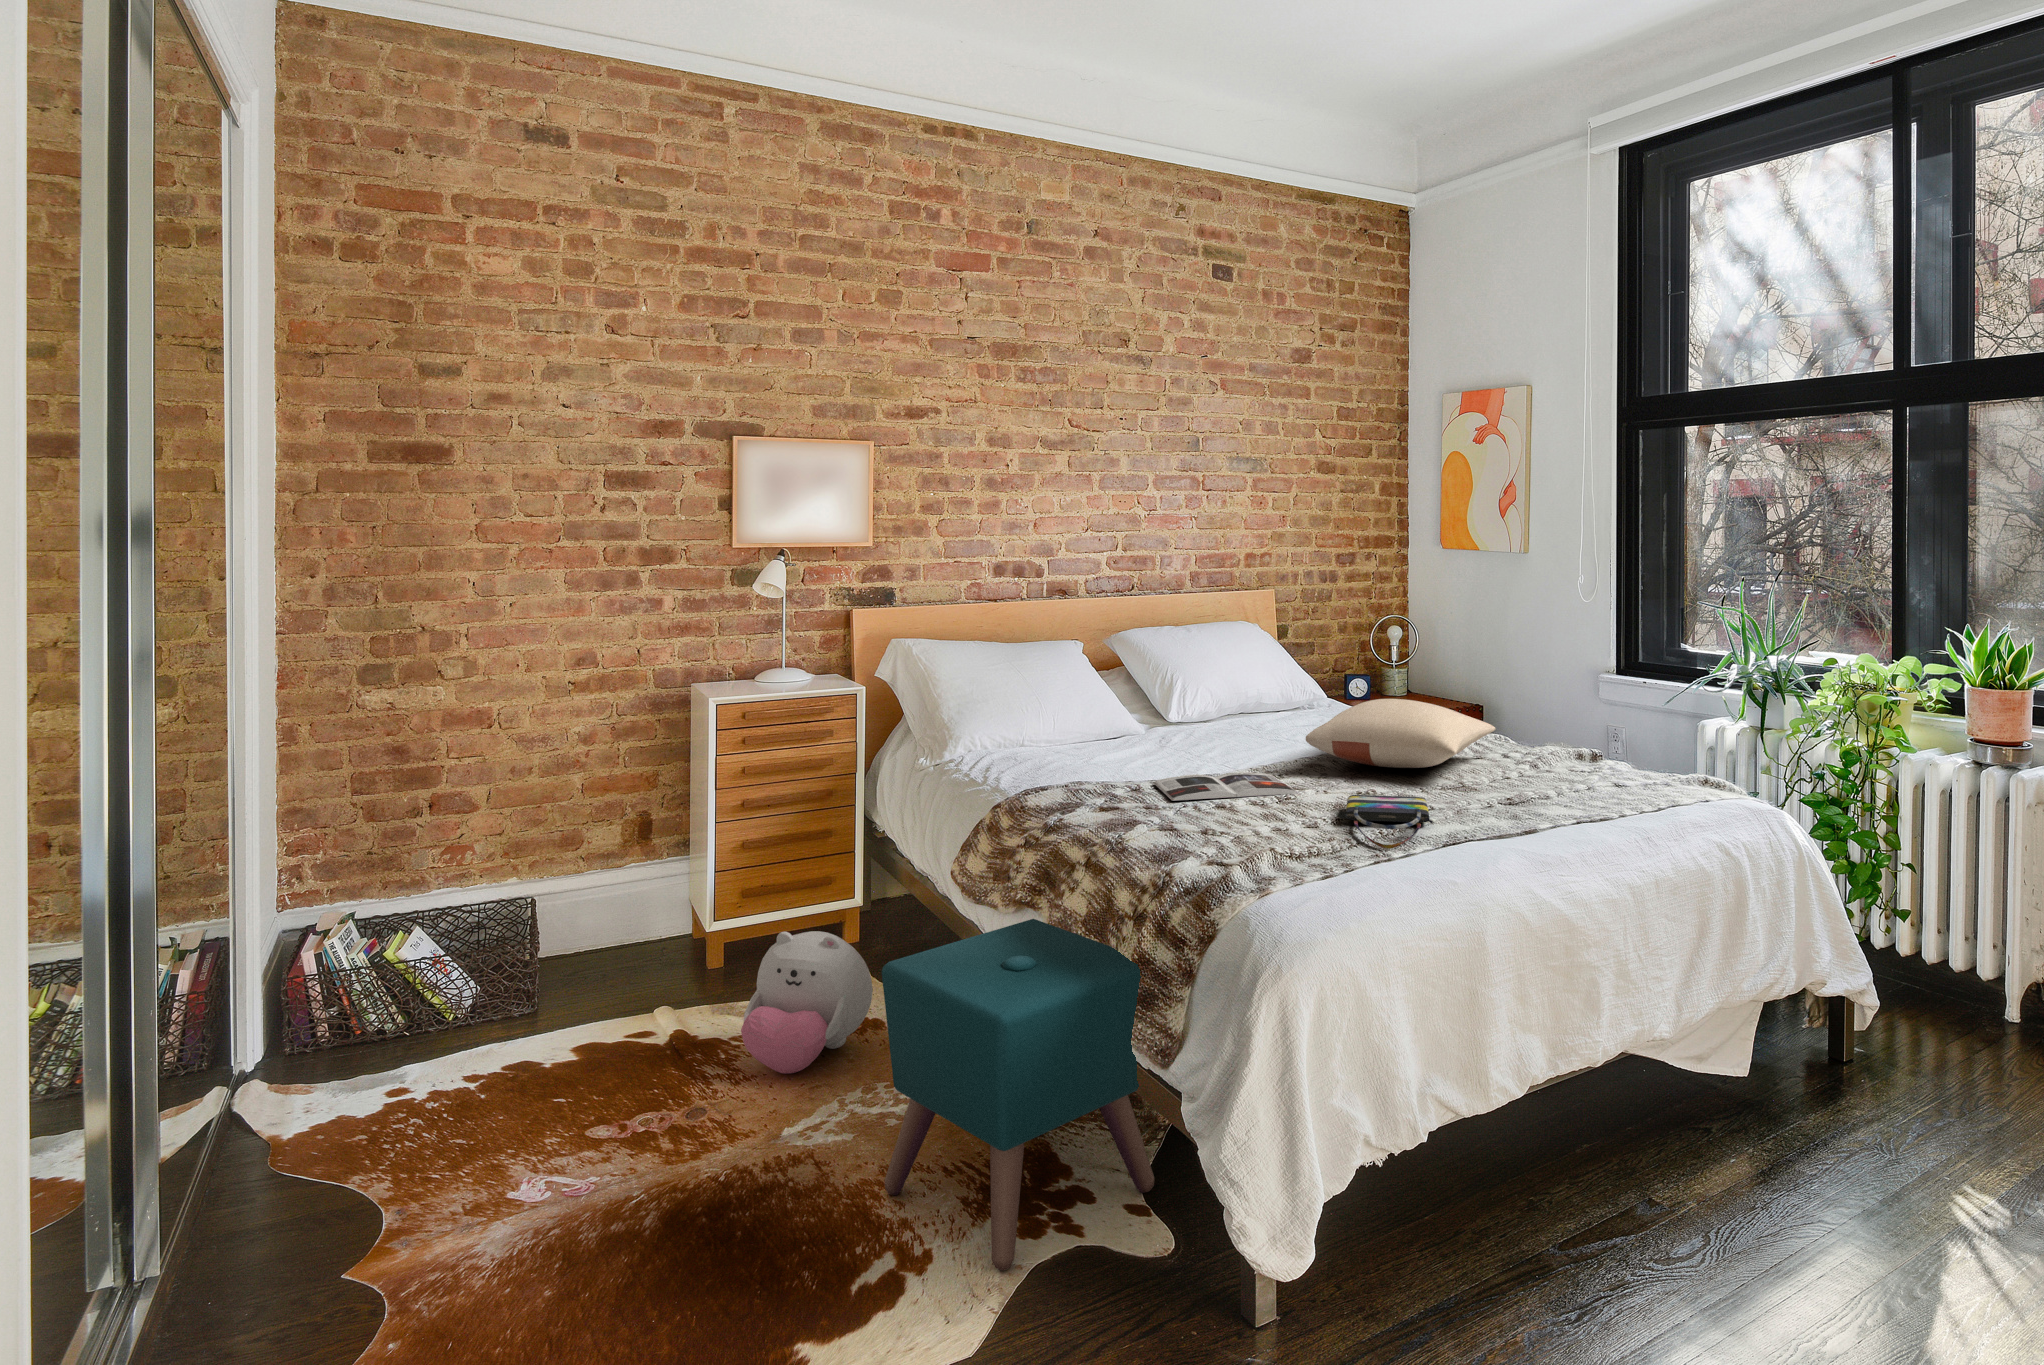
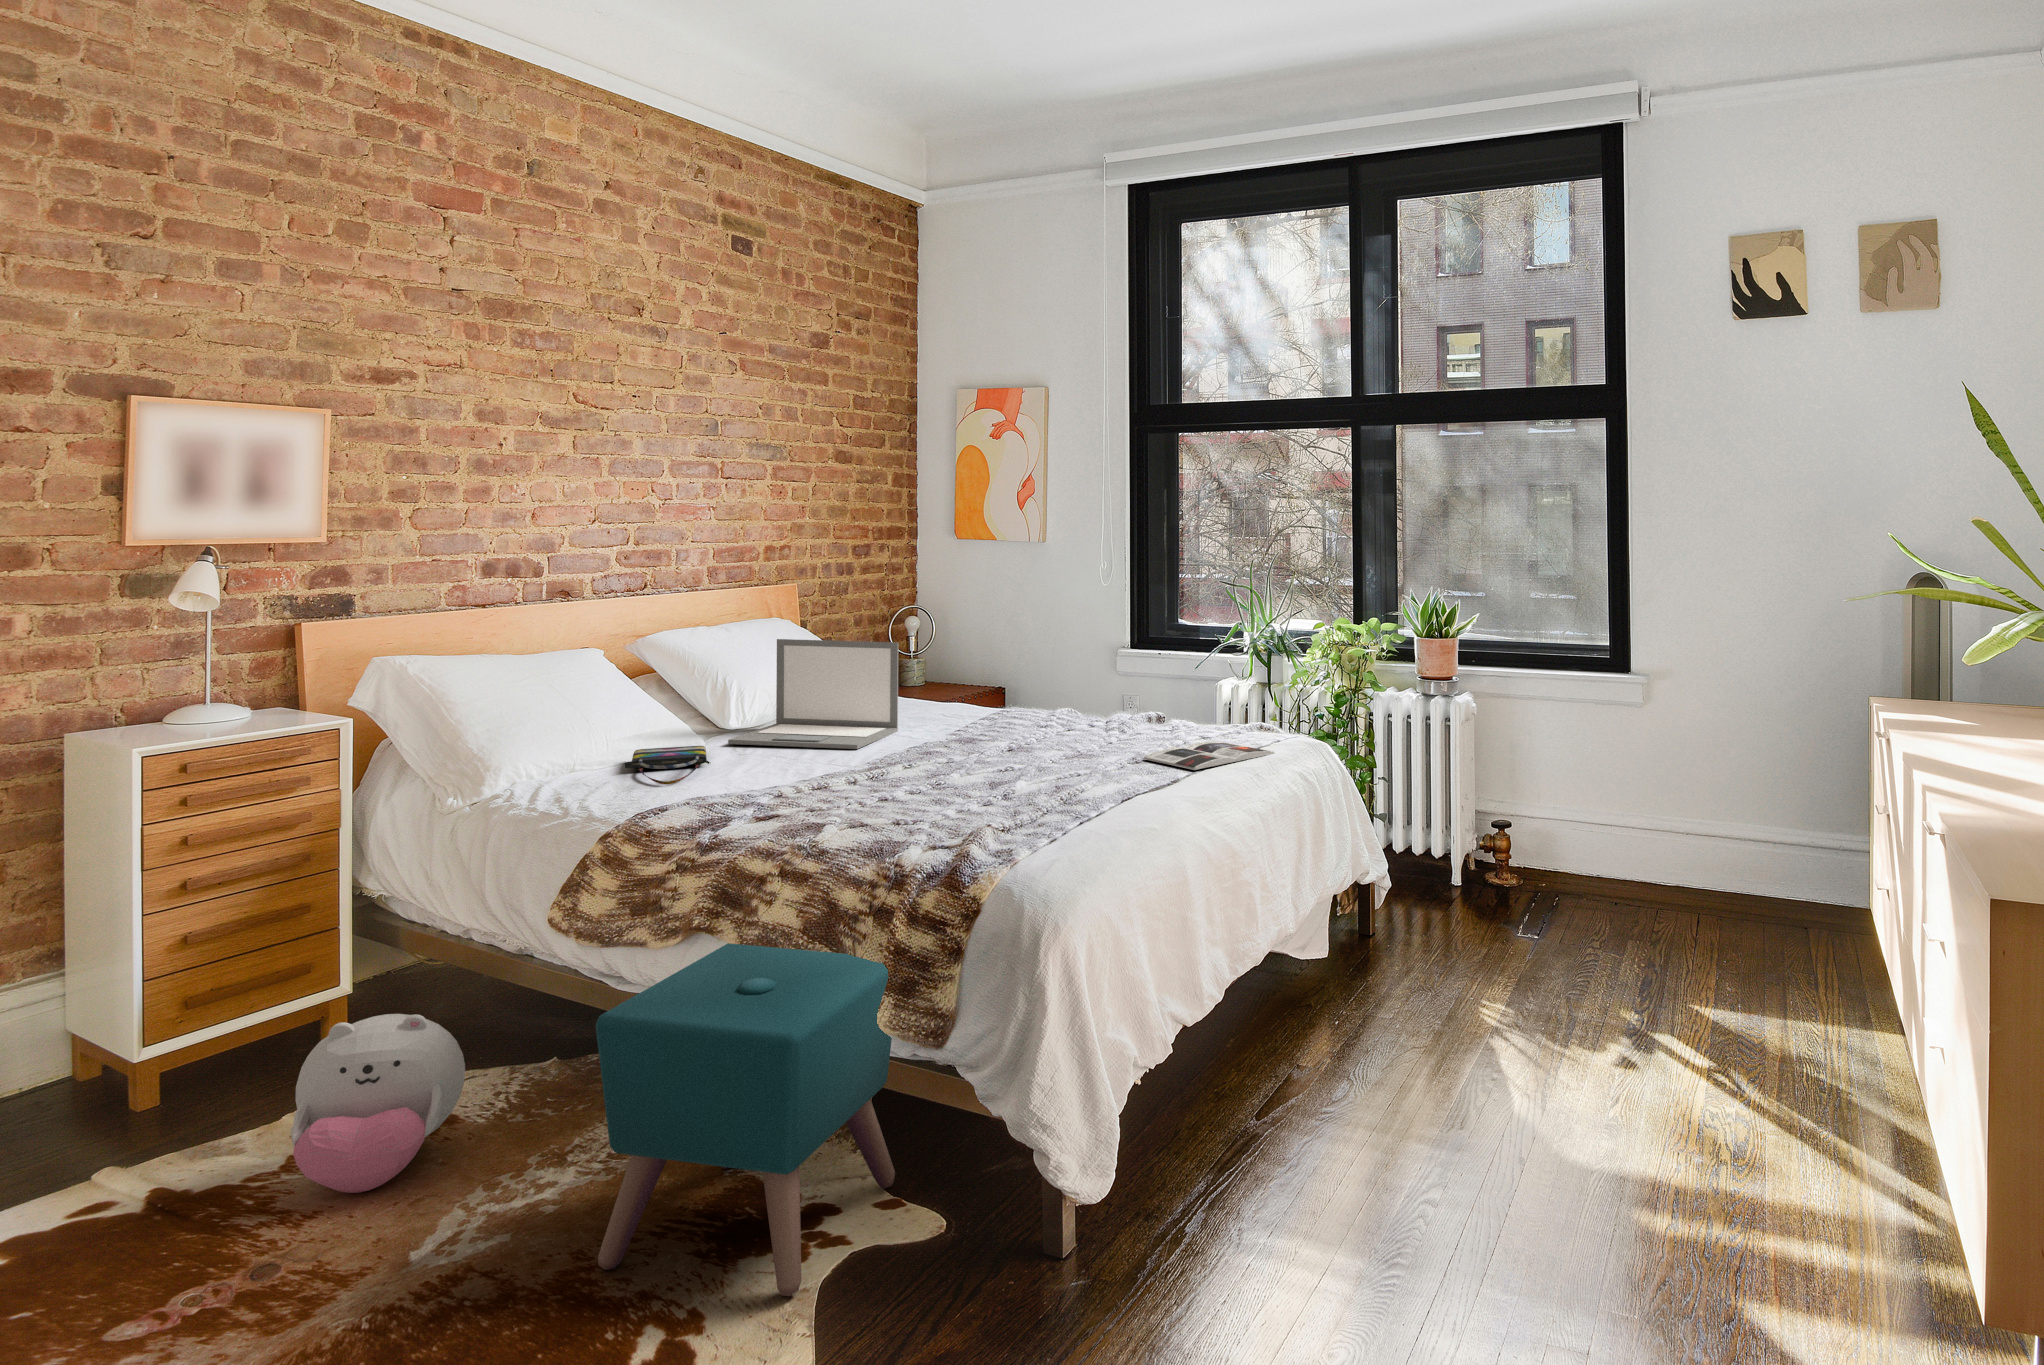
laptop: none [1154,639,1311,750] -> present [728,639,898,749]
pillow: present [1306,699,1495,768] -> none [935,687,1092,751]
magazine: present [1154,772,1298,801] -> present [1143,741,1275,770]
tote bag: present [1338,795,1433,849] -> present [624,746,710,785]

